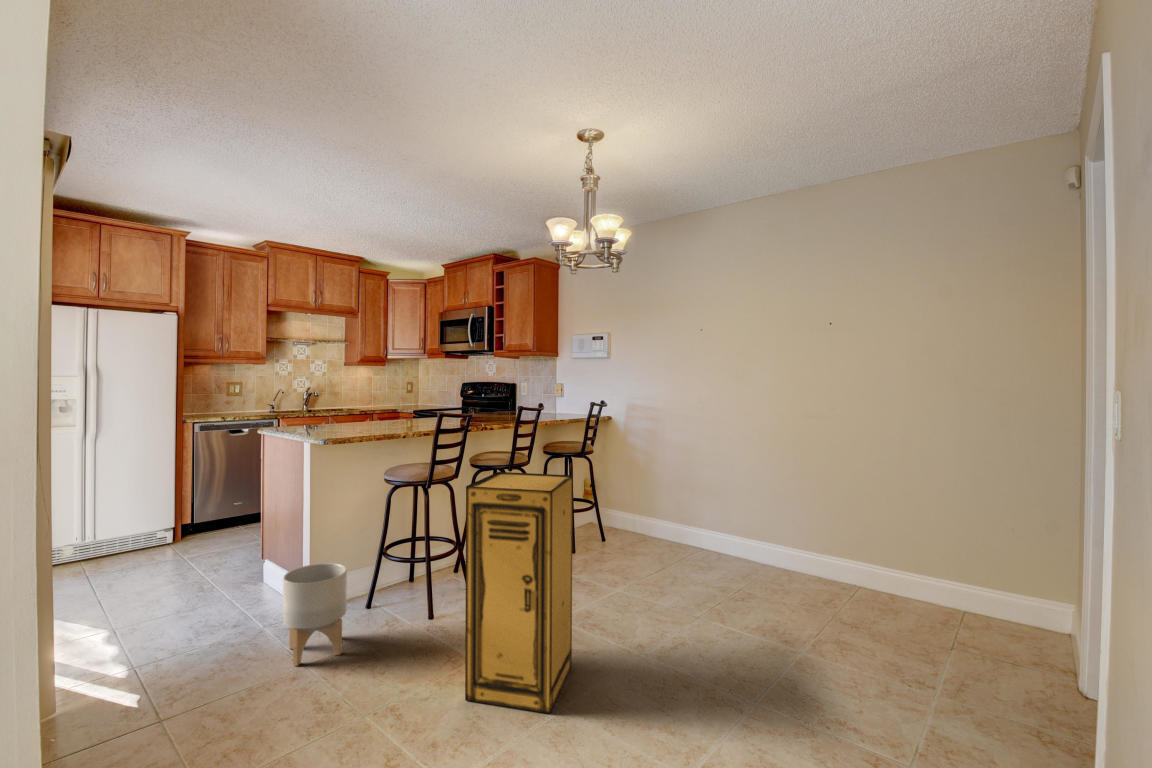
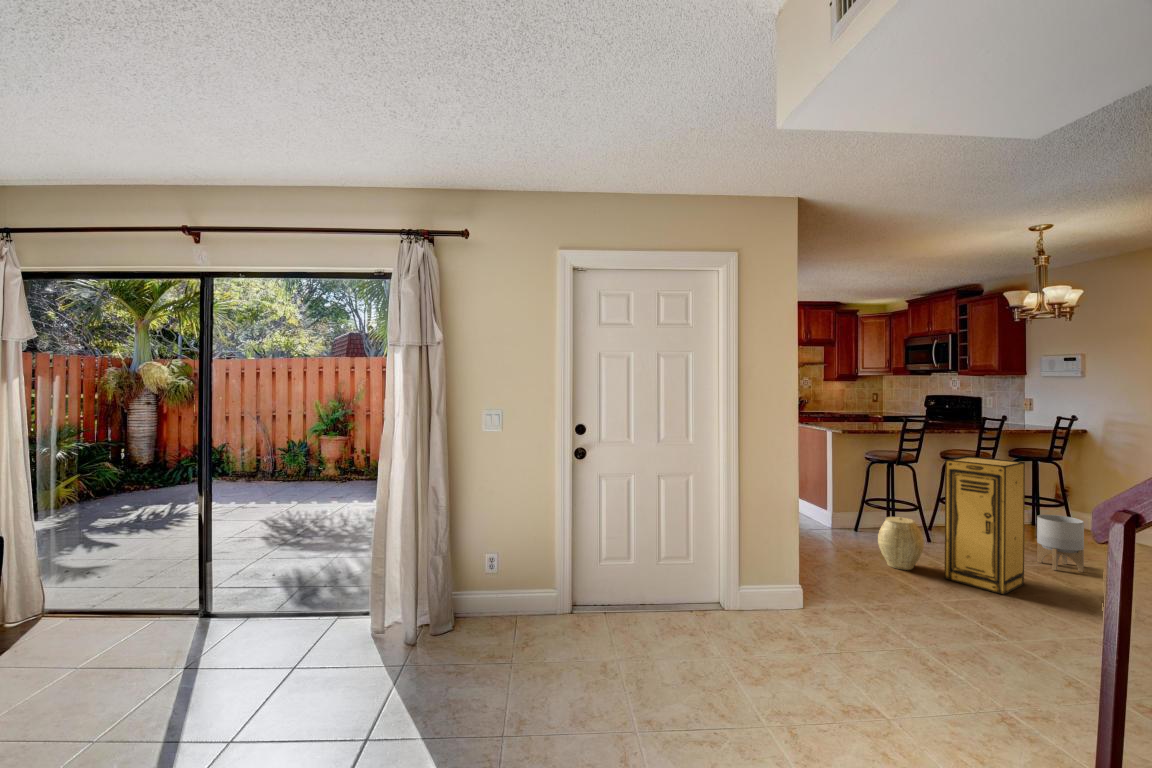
planter: present [283,563,347,666] -> present [1037,515,1084,572]
woven basket: none [359,594,435,700] -> present [878,517,924,570]

